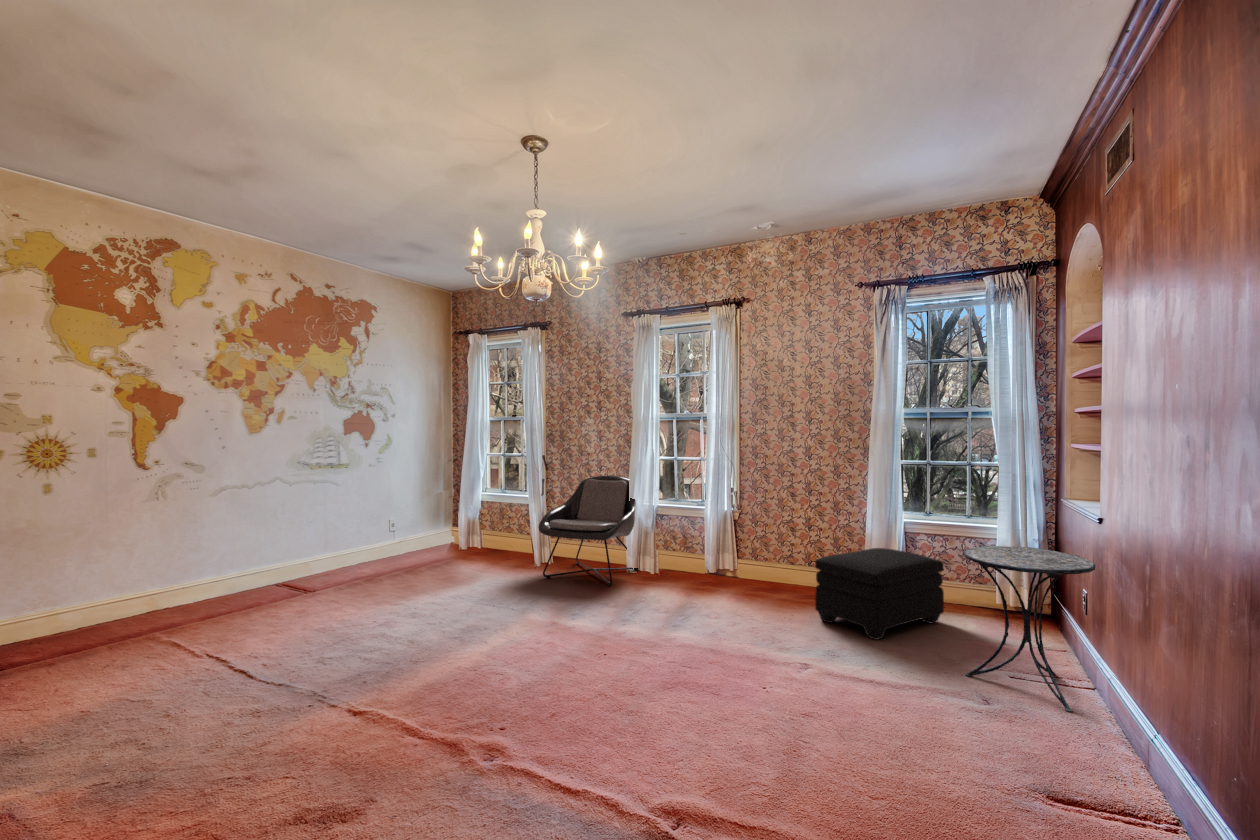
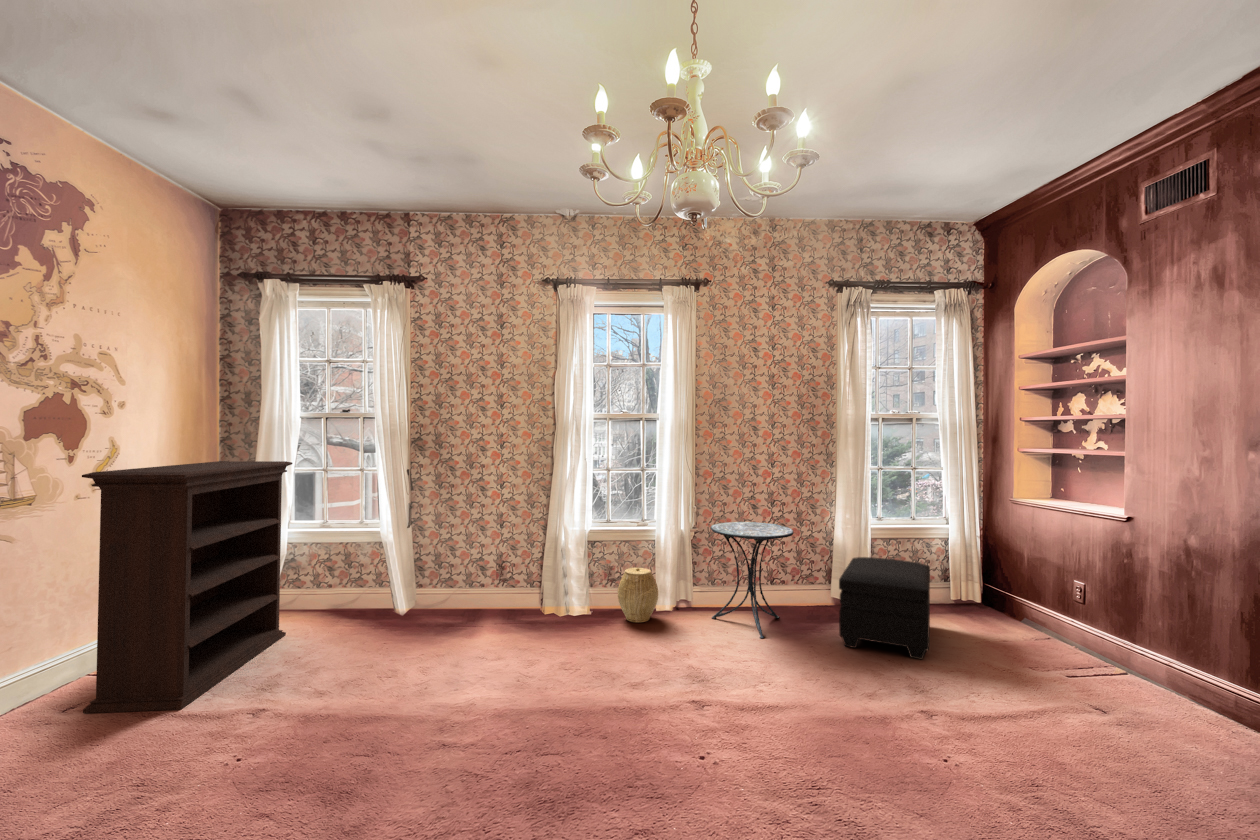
bookshelf: none [358,448,475,580] -> present [82,461,292,713]
lounge chair: present [539,476,638,586] -> none [448,494,578,651]
woven basket: none [670,538,703,582] -> present [618,568,658,622]
side table: present [964,546,1095,712] -> present [711,522,793,638]

